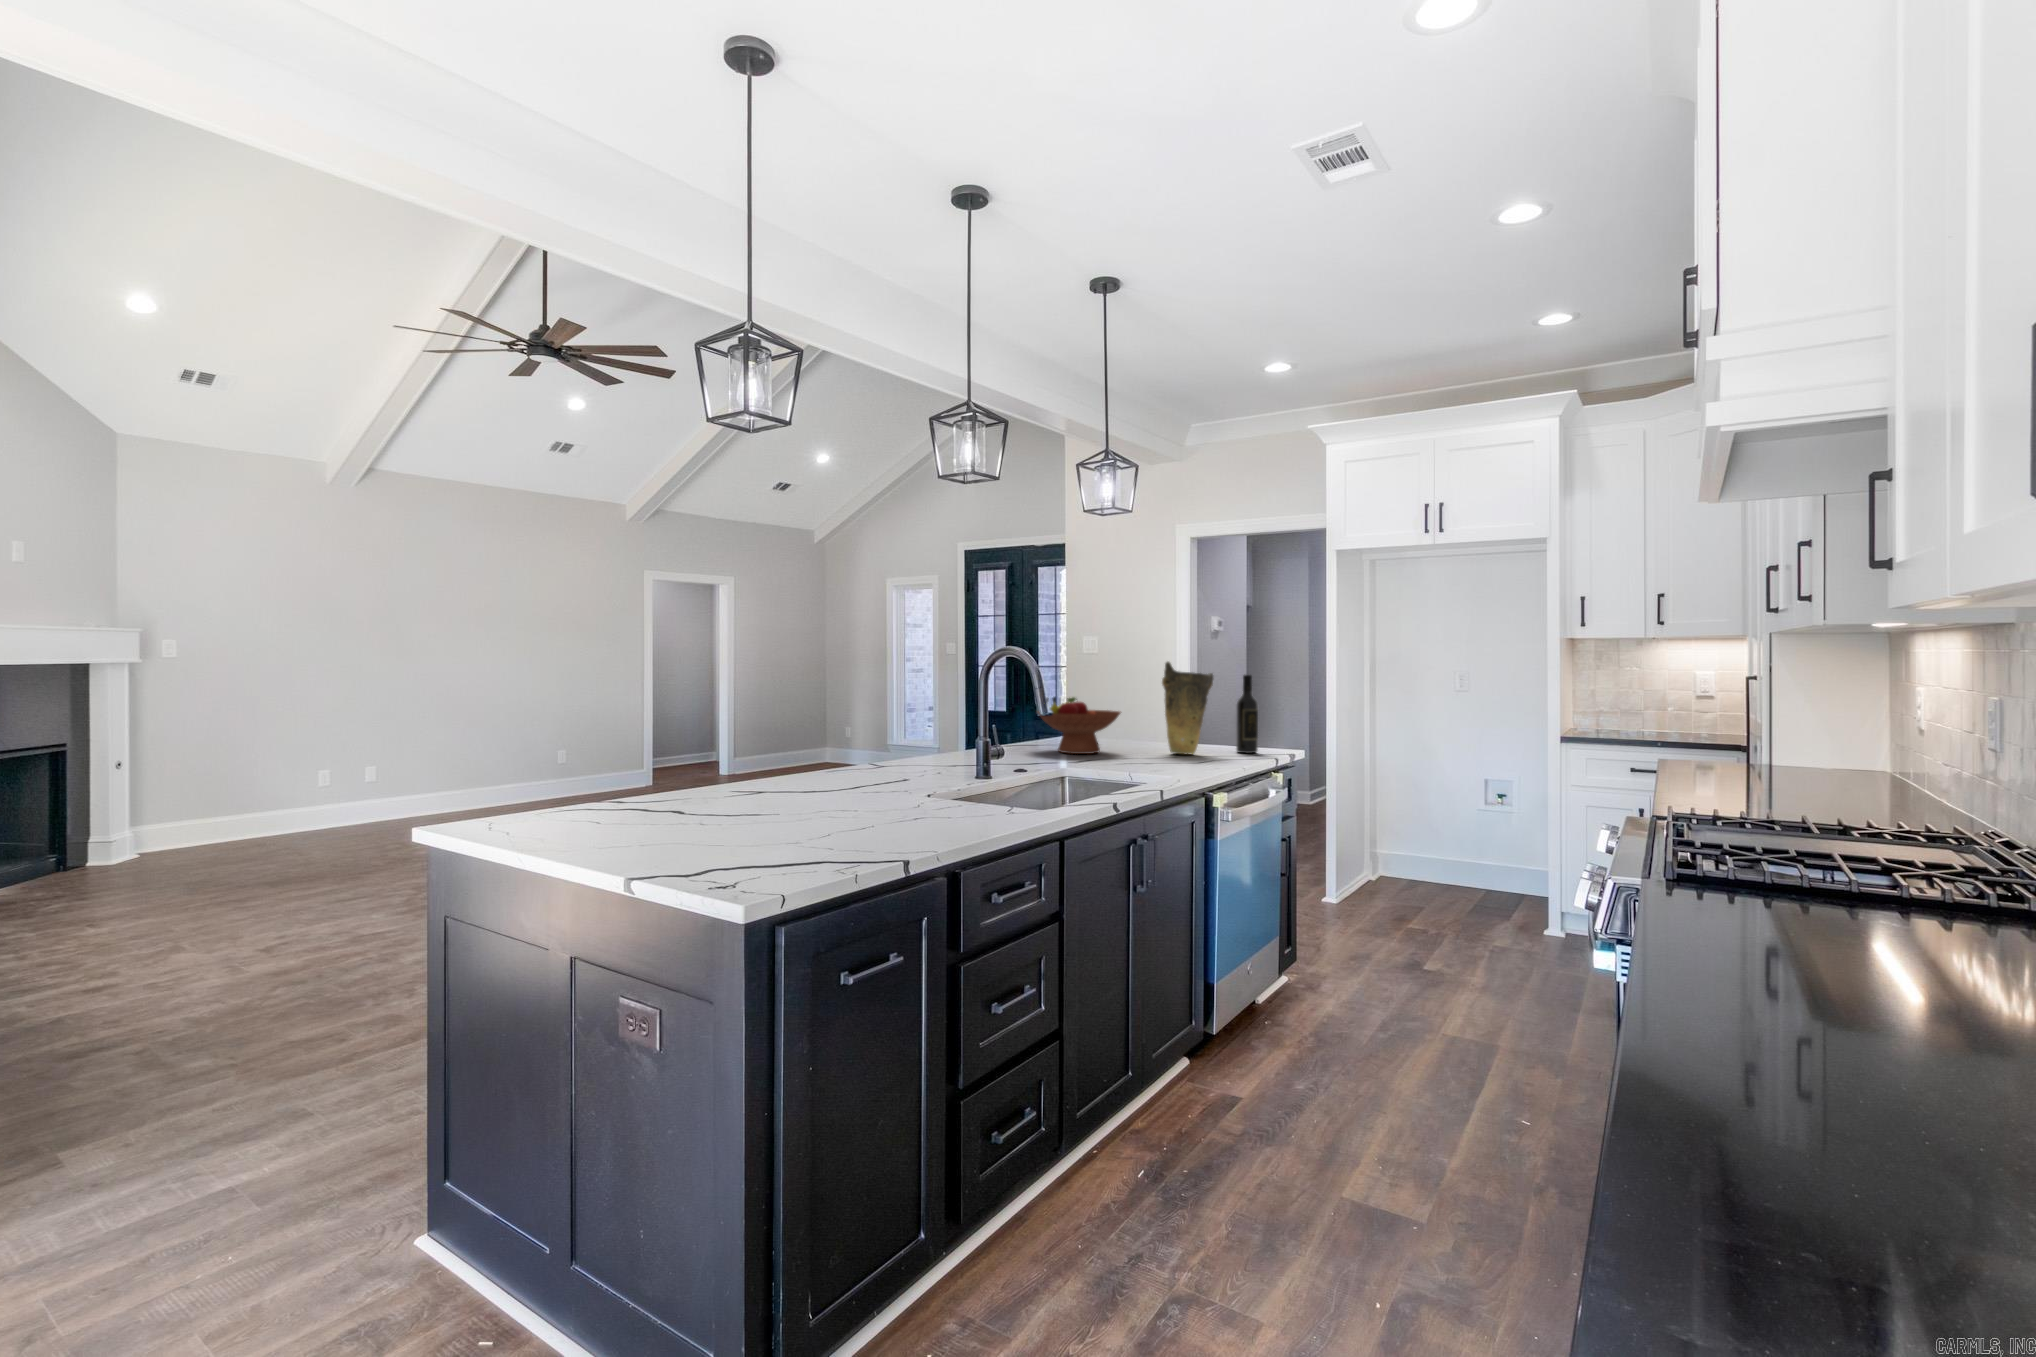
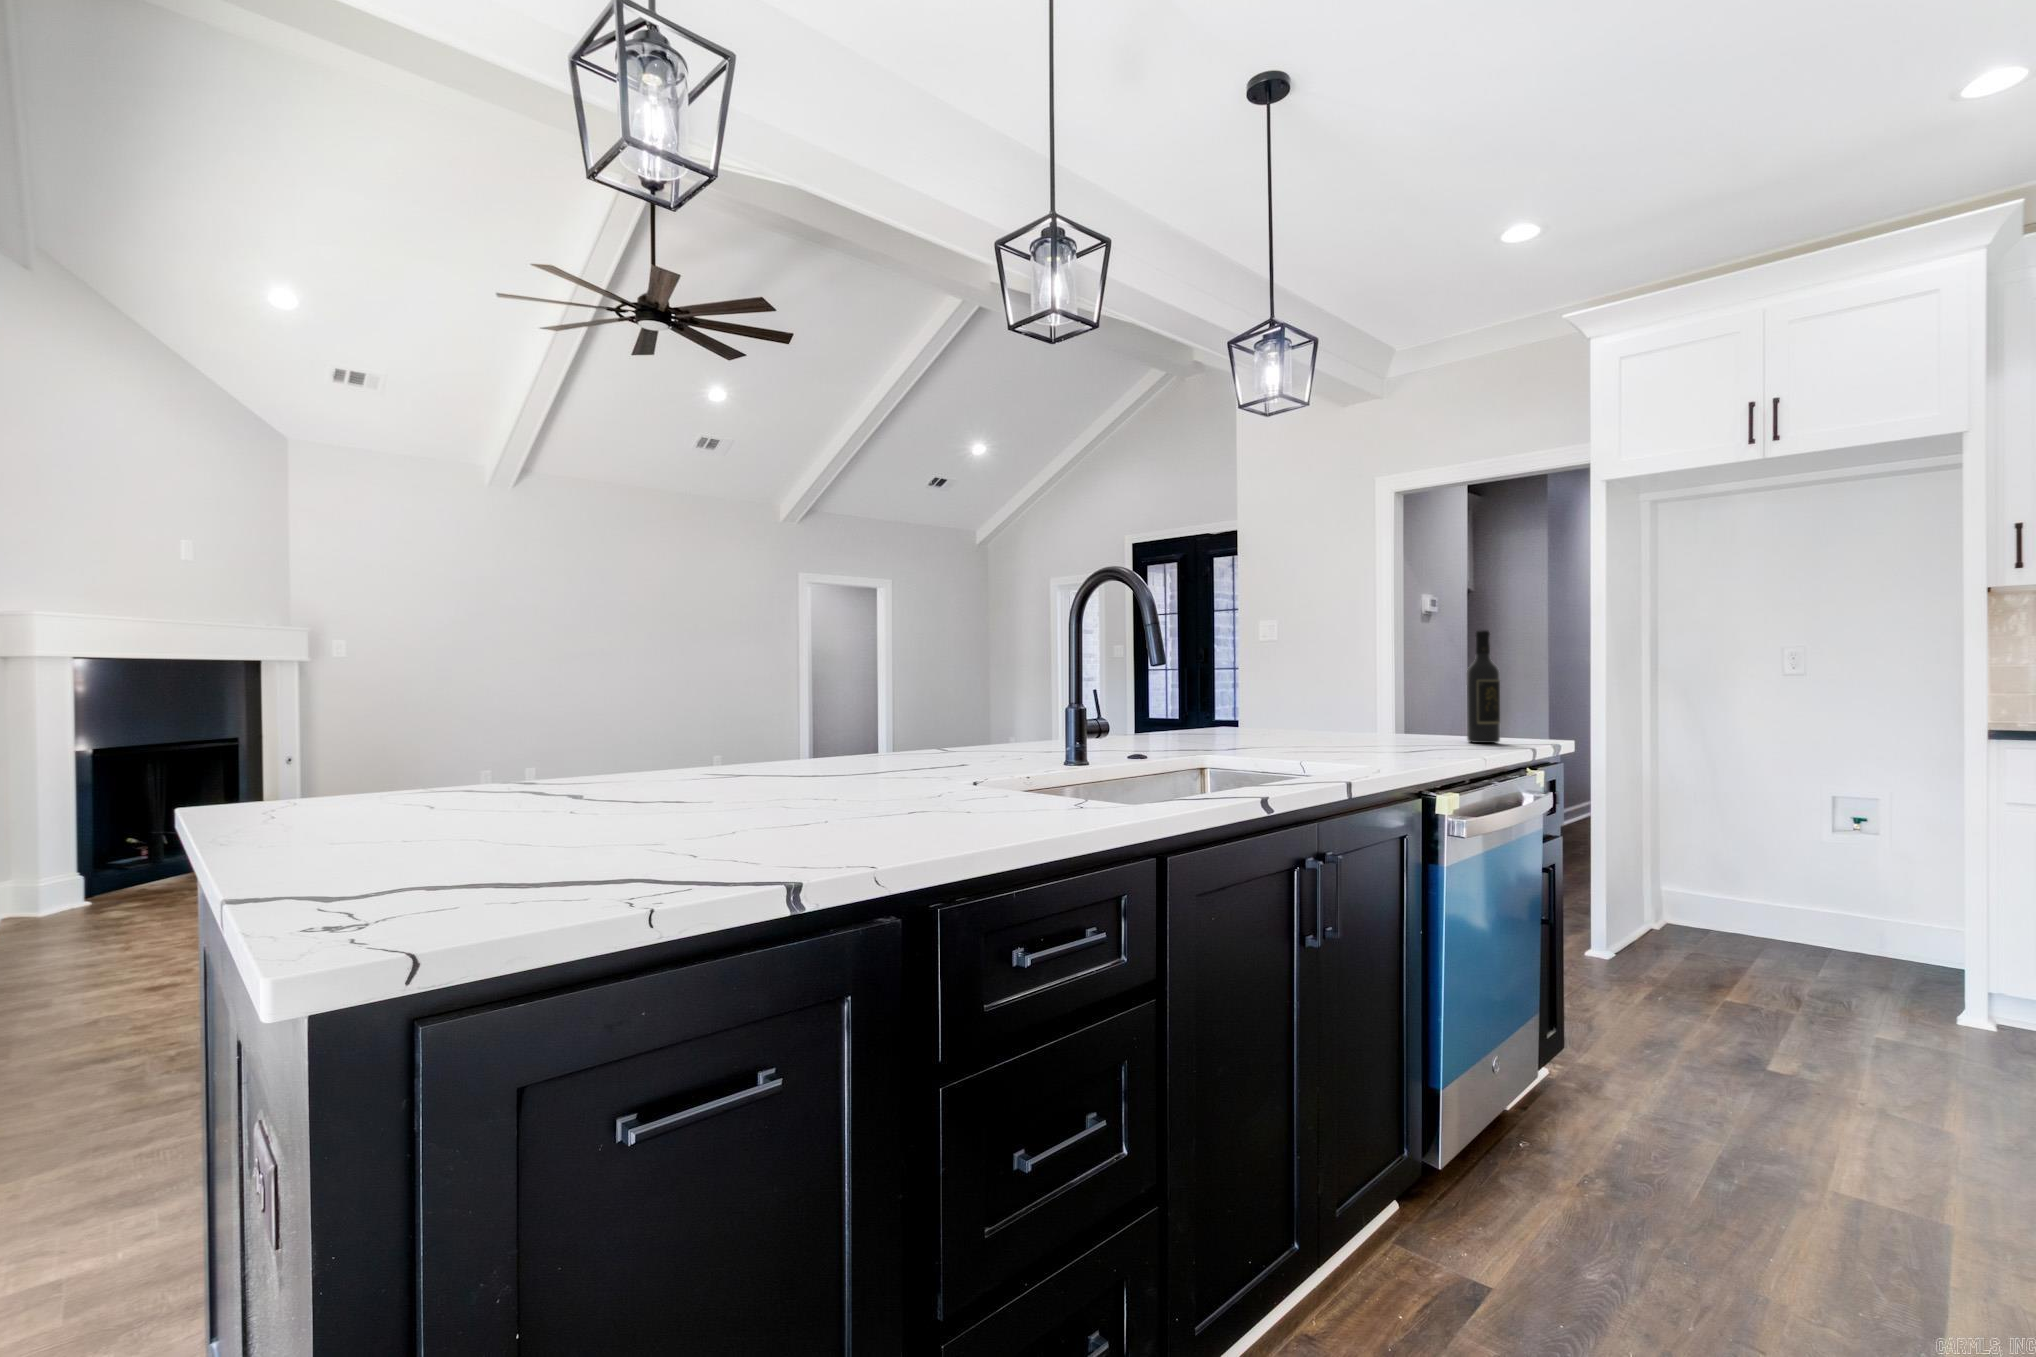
vase: present [1162,662,1213,754] -> none [1353,611,1431,743]
fruit bowl: present [1038,697,1120,754] -> none [1175,661,1295,741]

